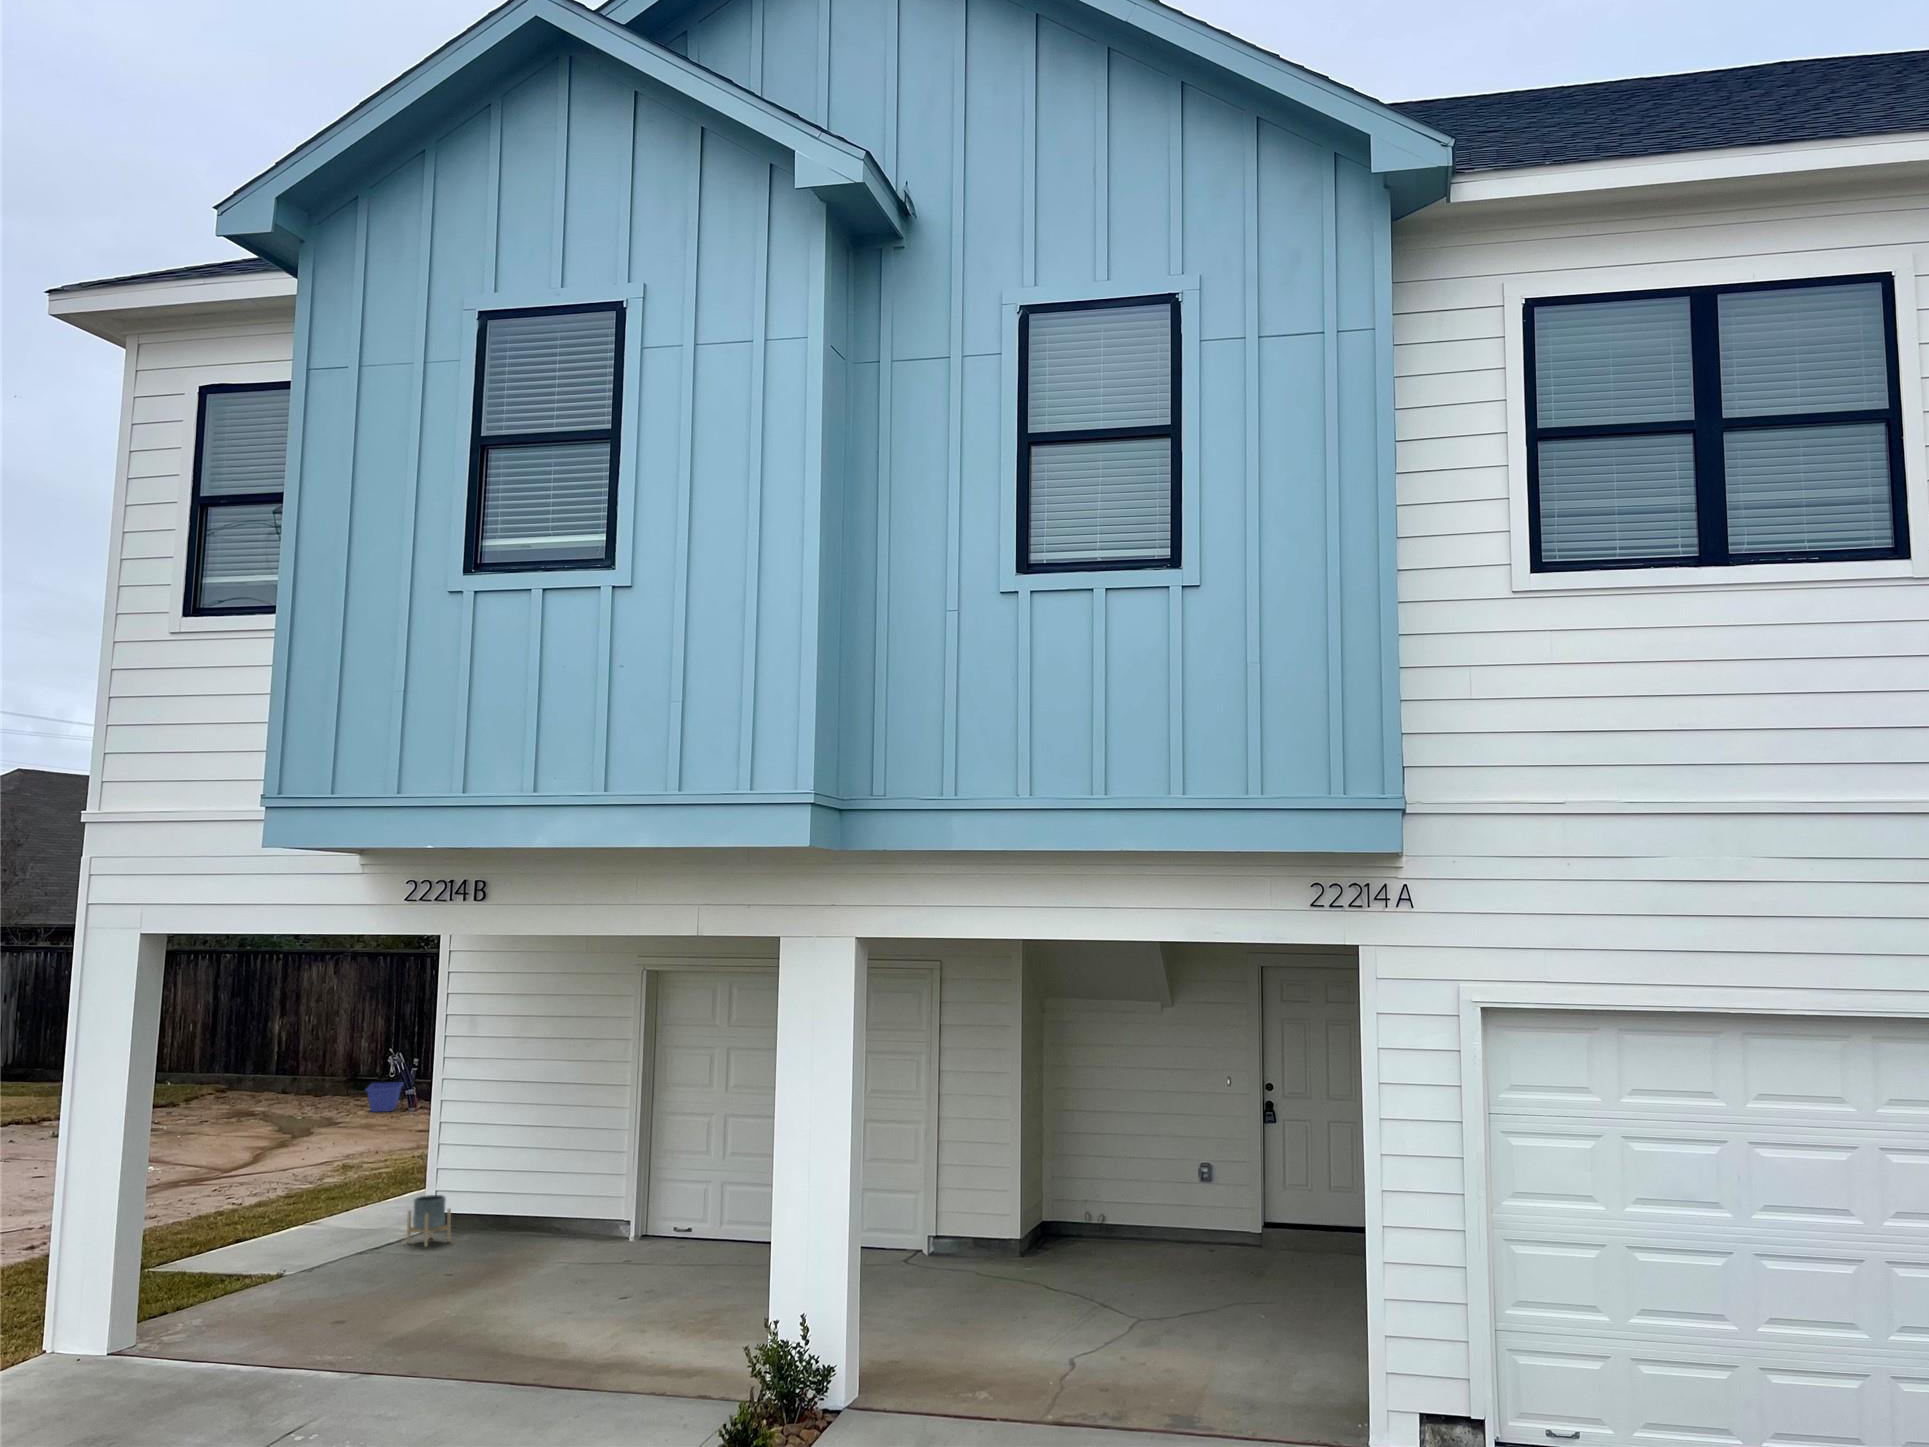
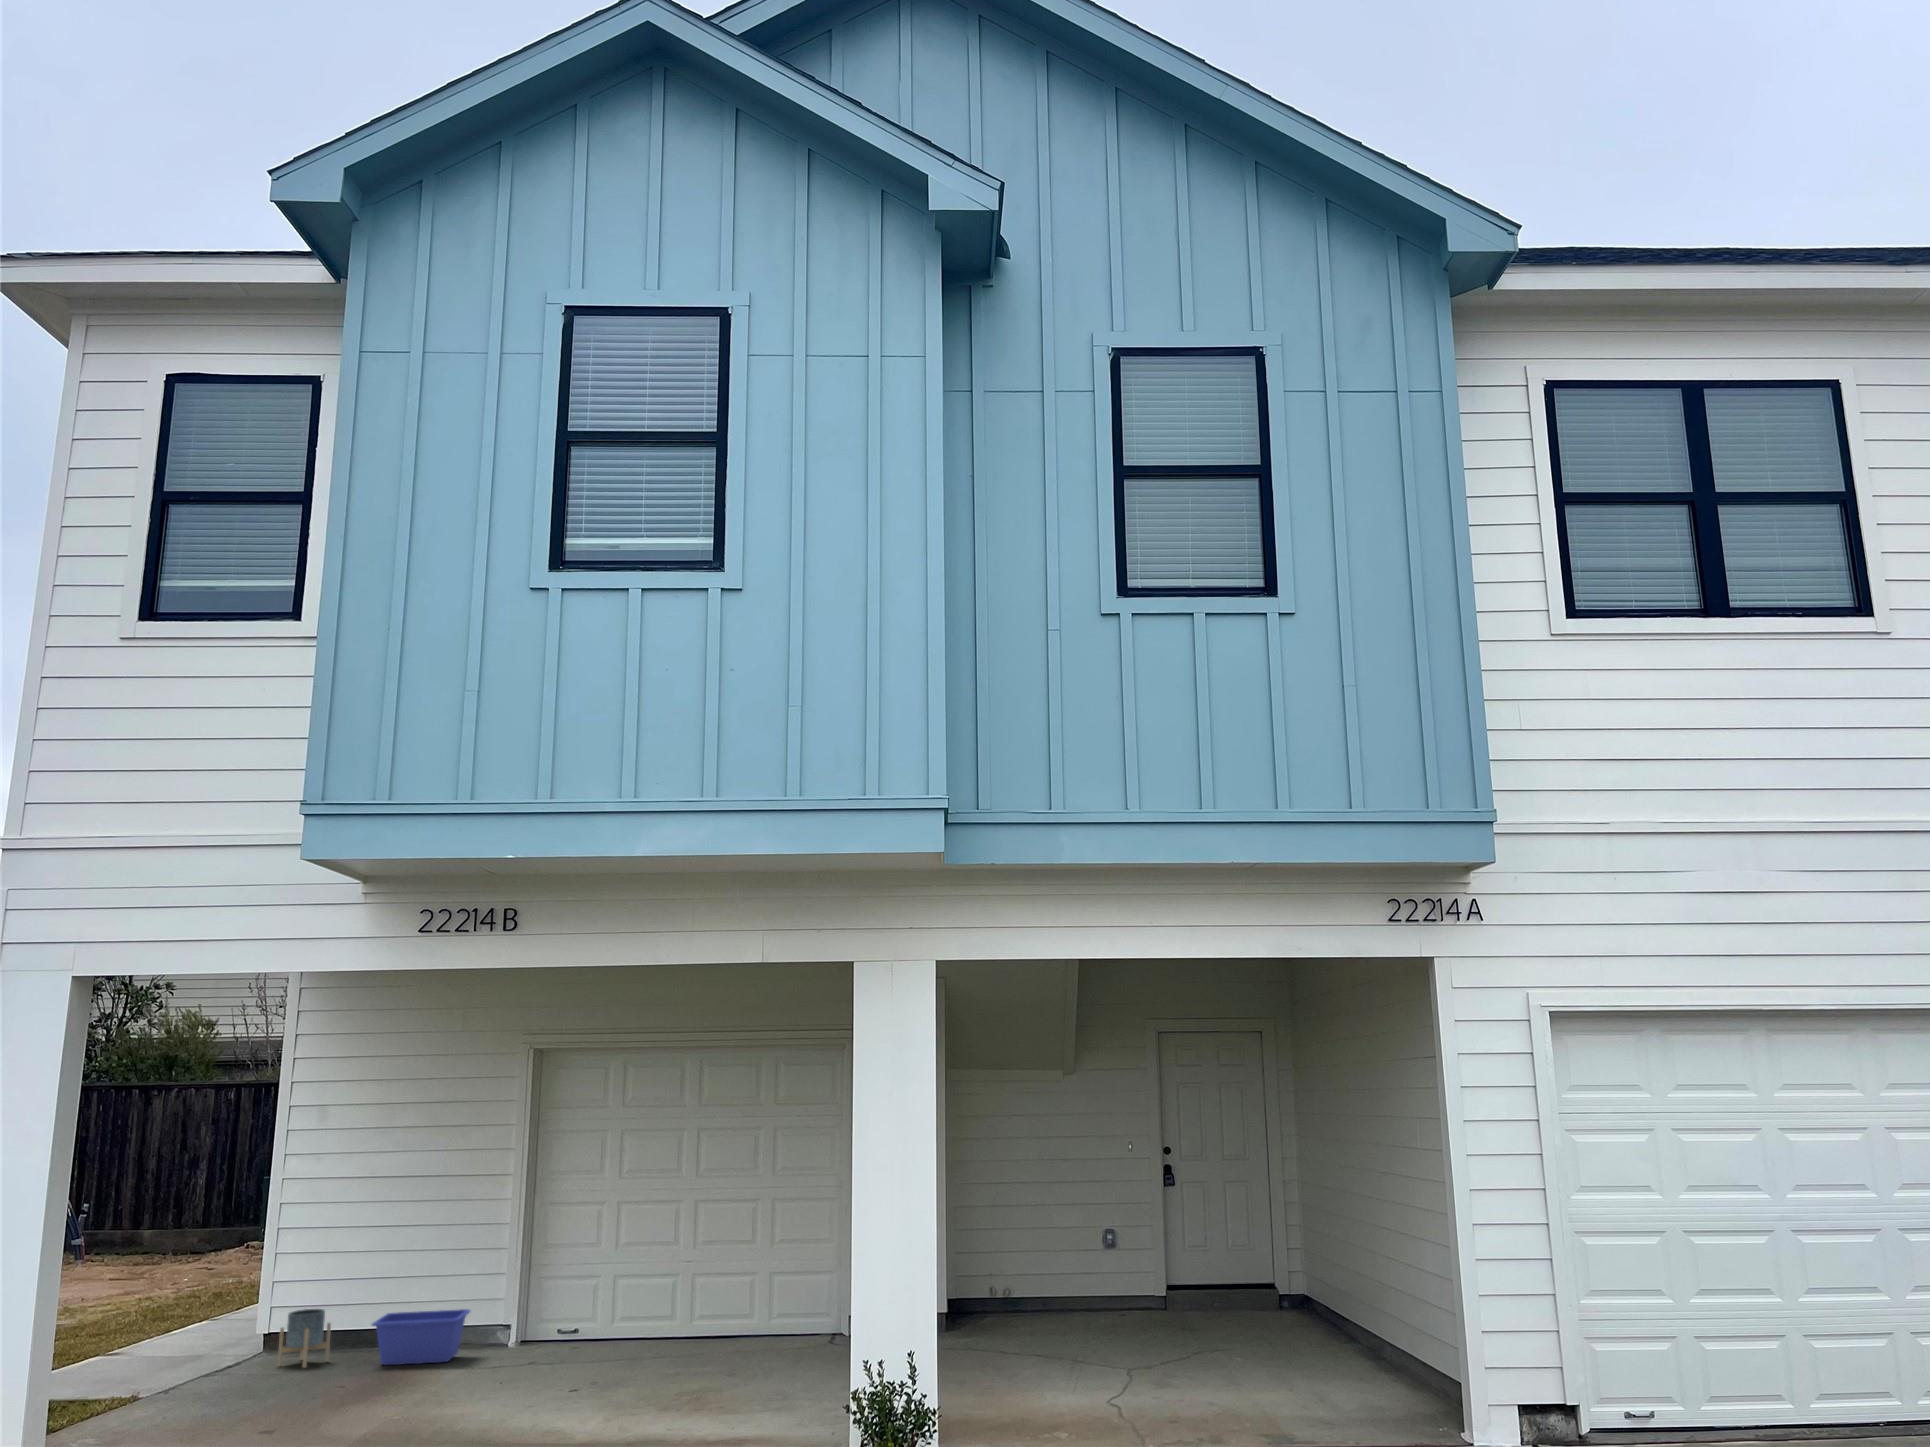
storage bin: present [366,1082,403,1112] -> present [372,1309,470,1365]

